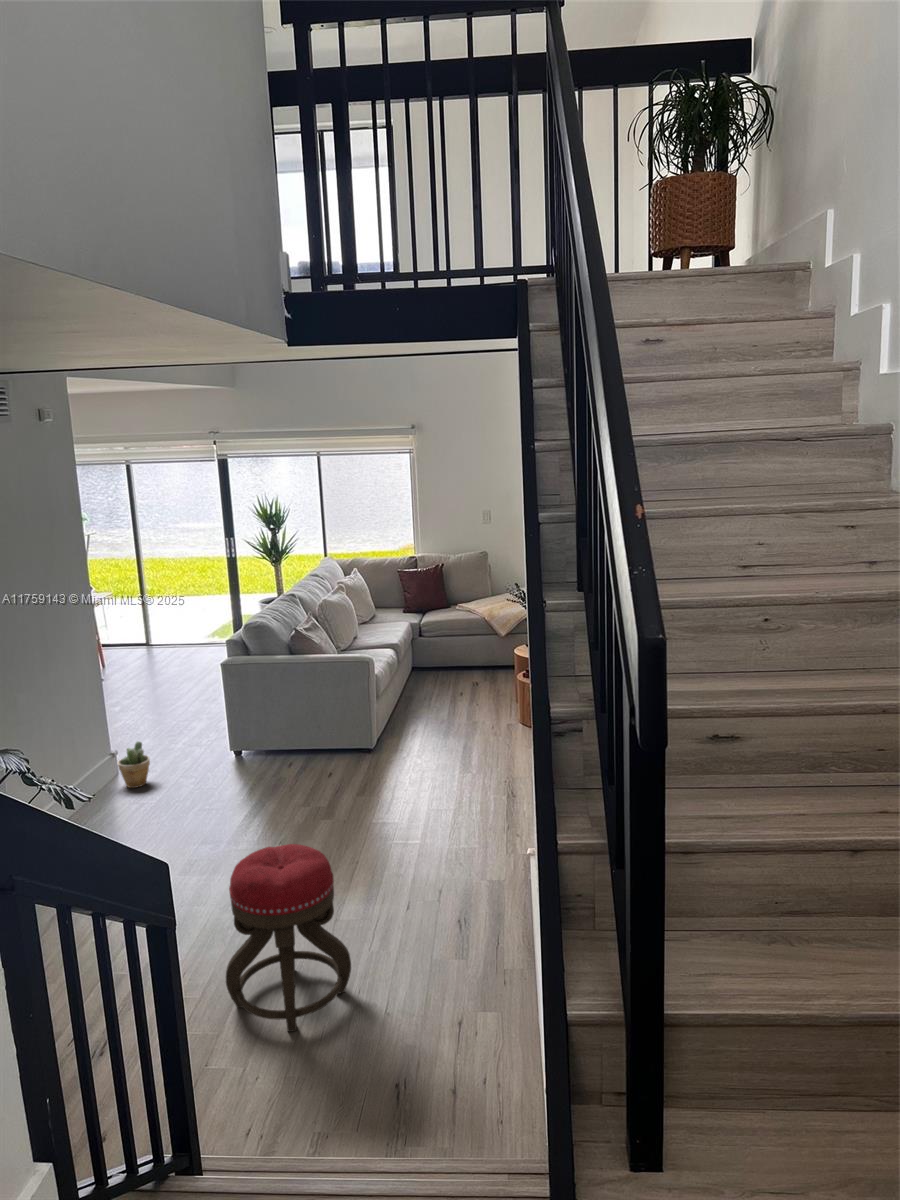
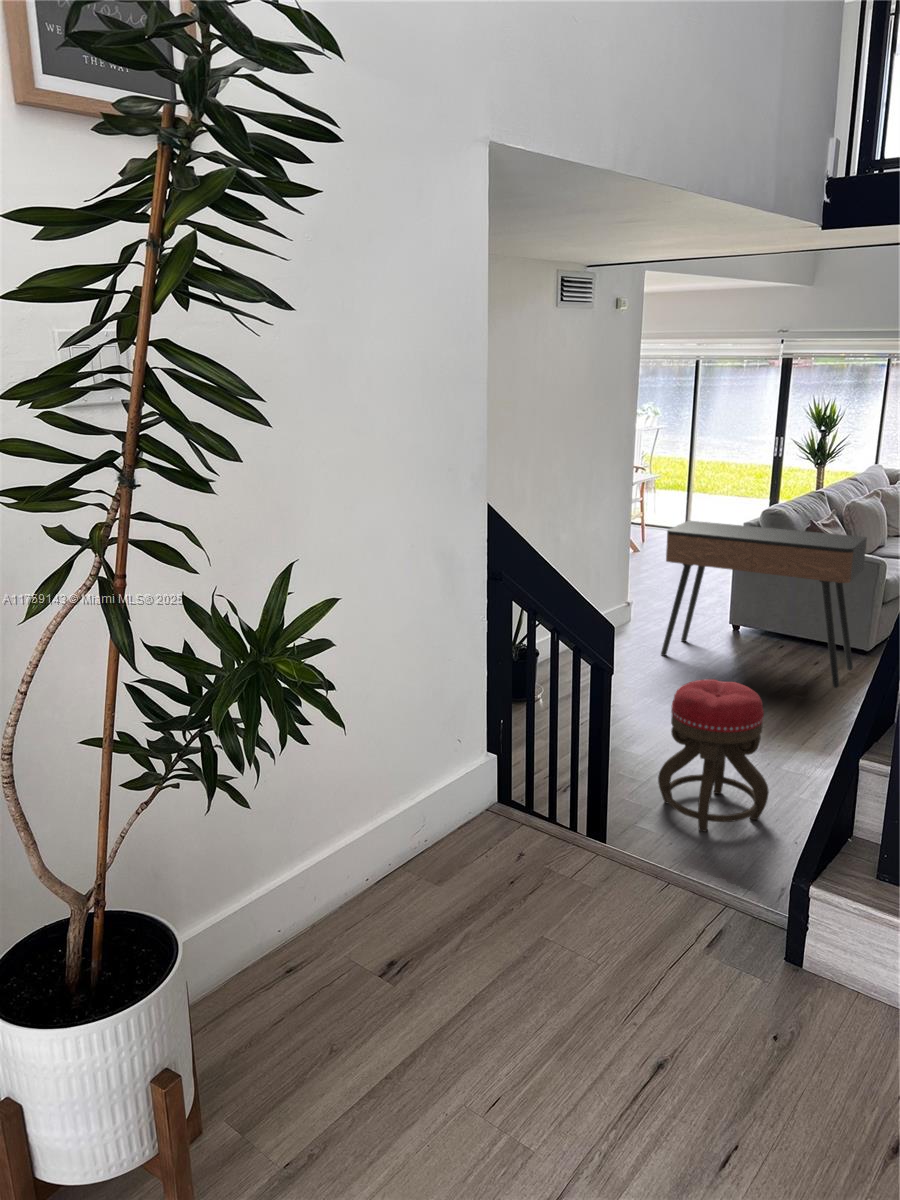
console table: none [154,641,367,808] -> present [661,521,867,688]
potted plant: present [118,741,150,788] -> none [627,597,655,636]

